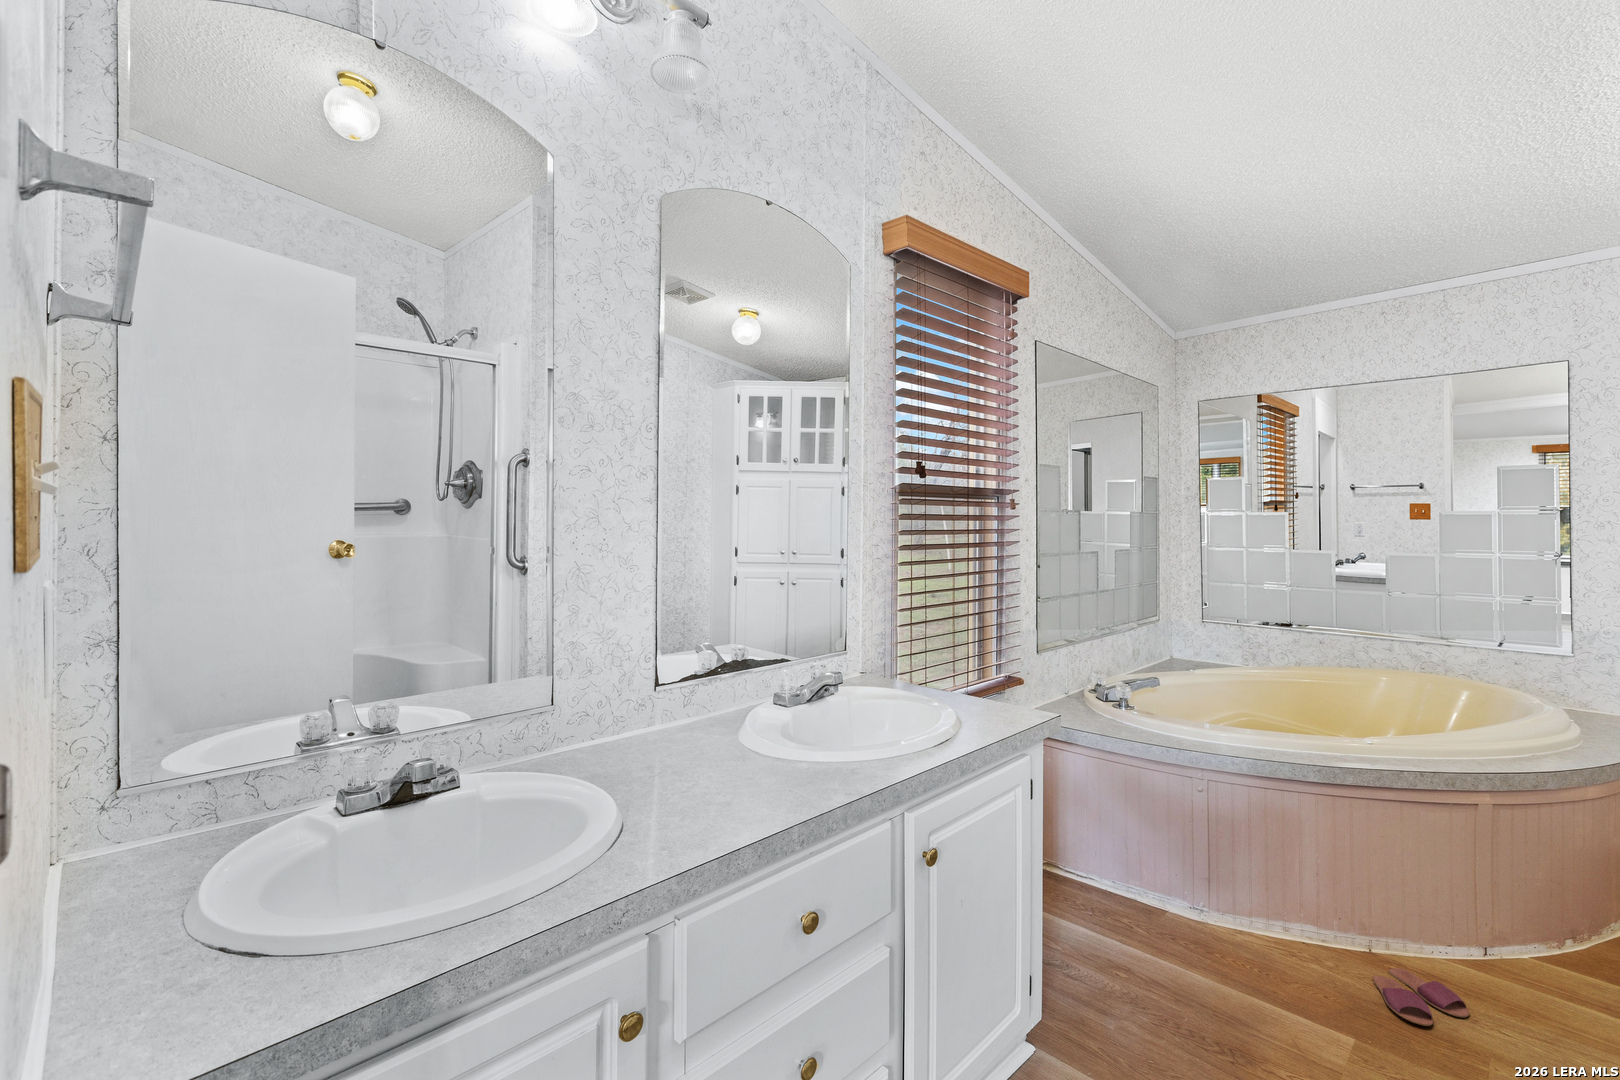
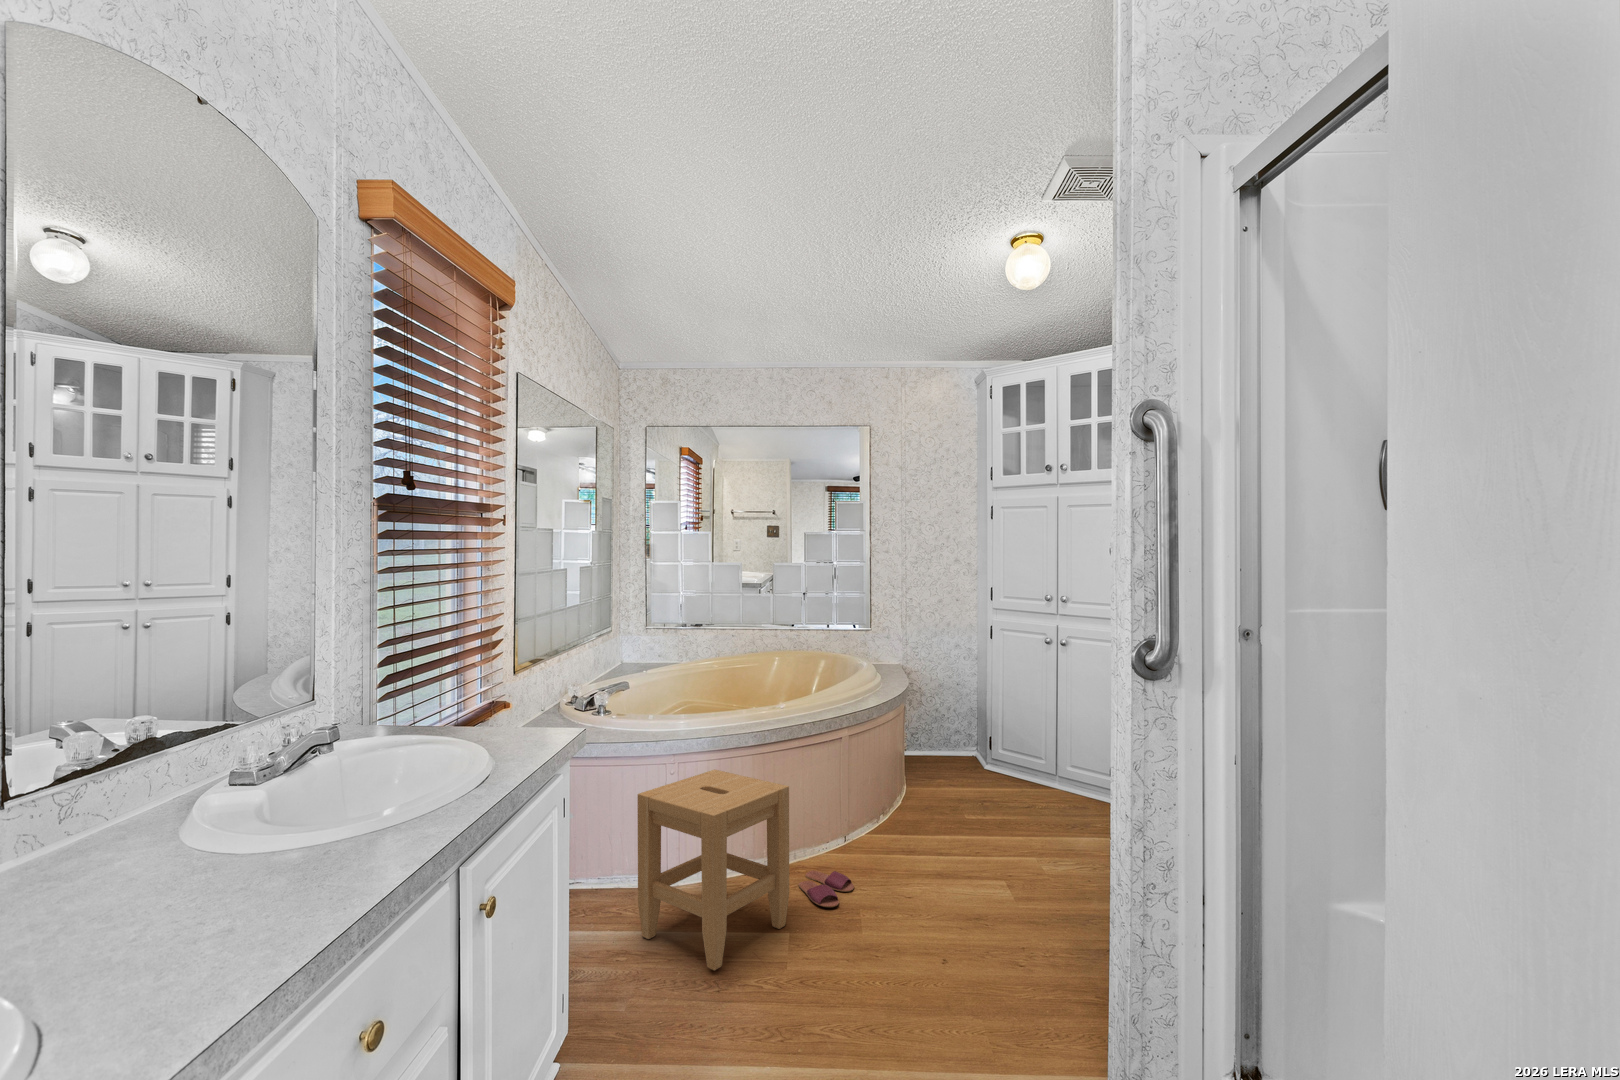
stool: none [1140,797,1345,1023] -> present [637,769,789,970]

